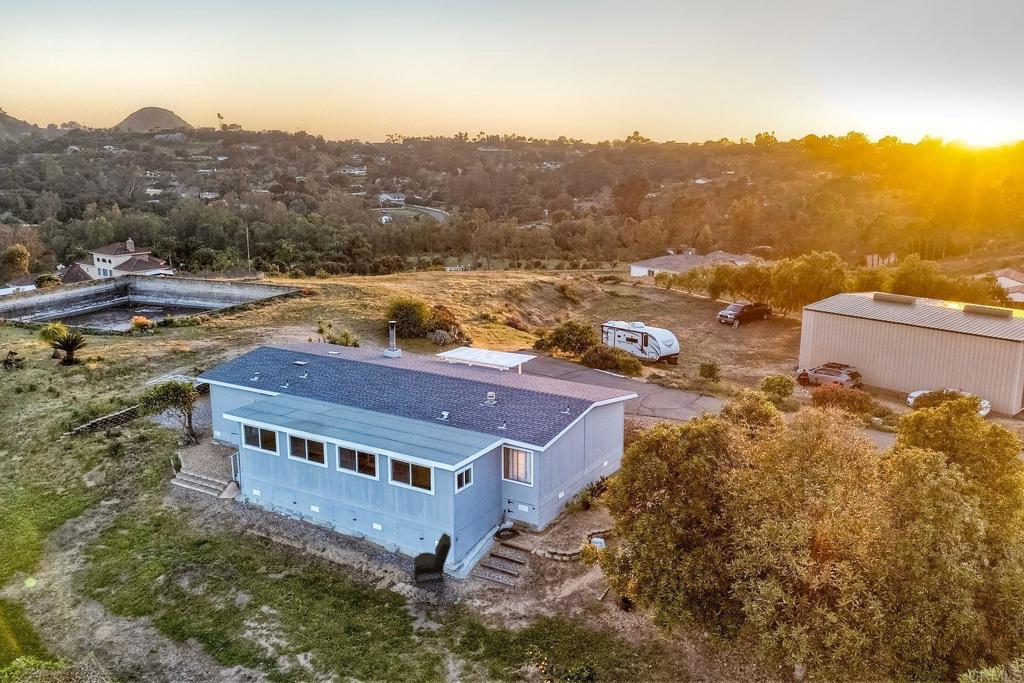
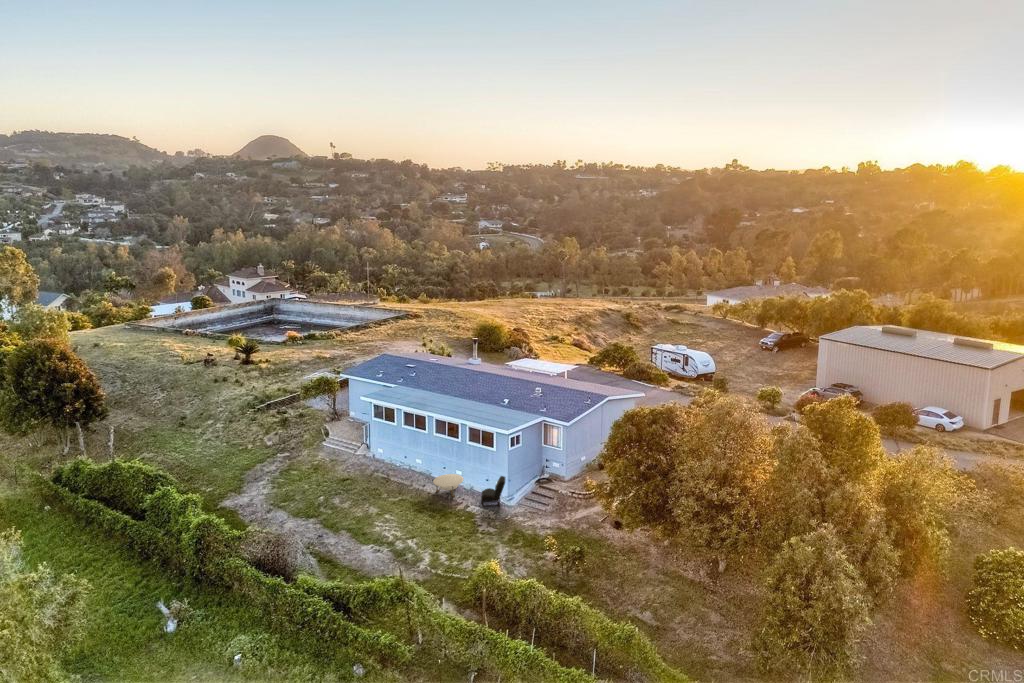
round table: none [338,529,385,567] -> present [433,474,464,497]

